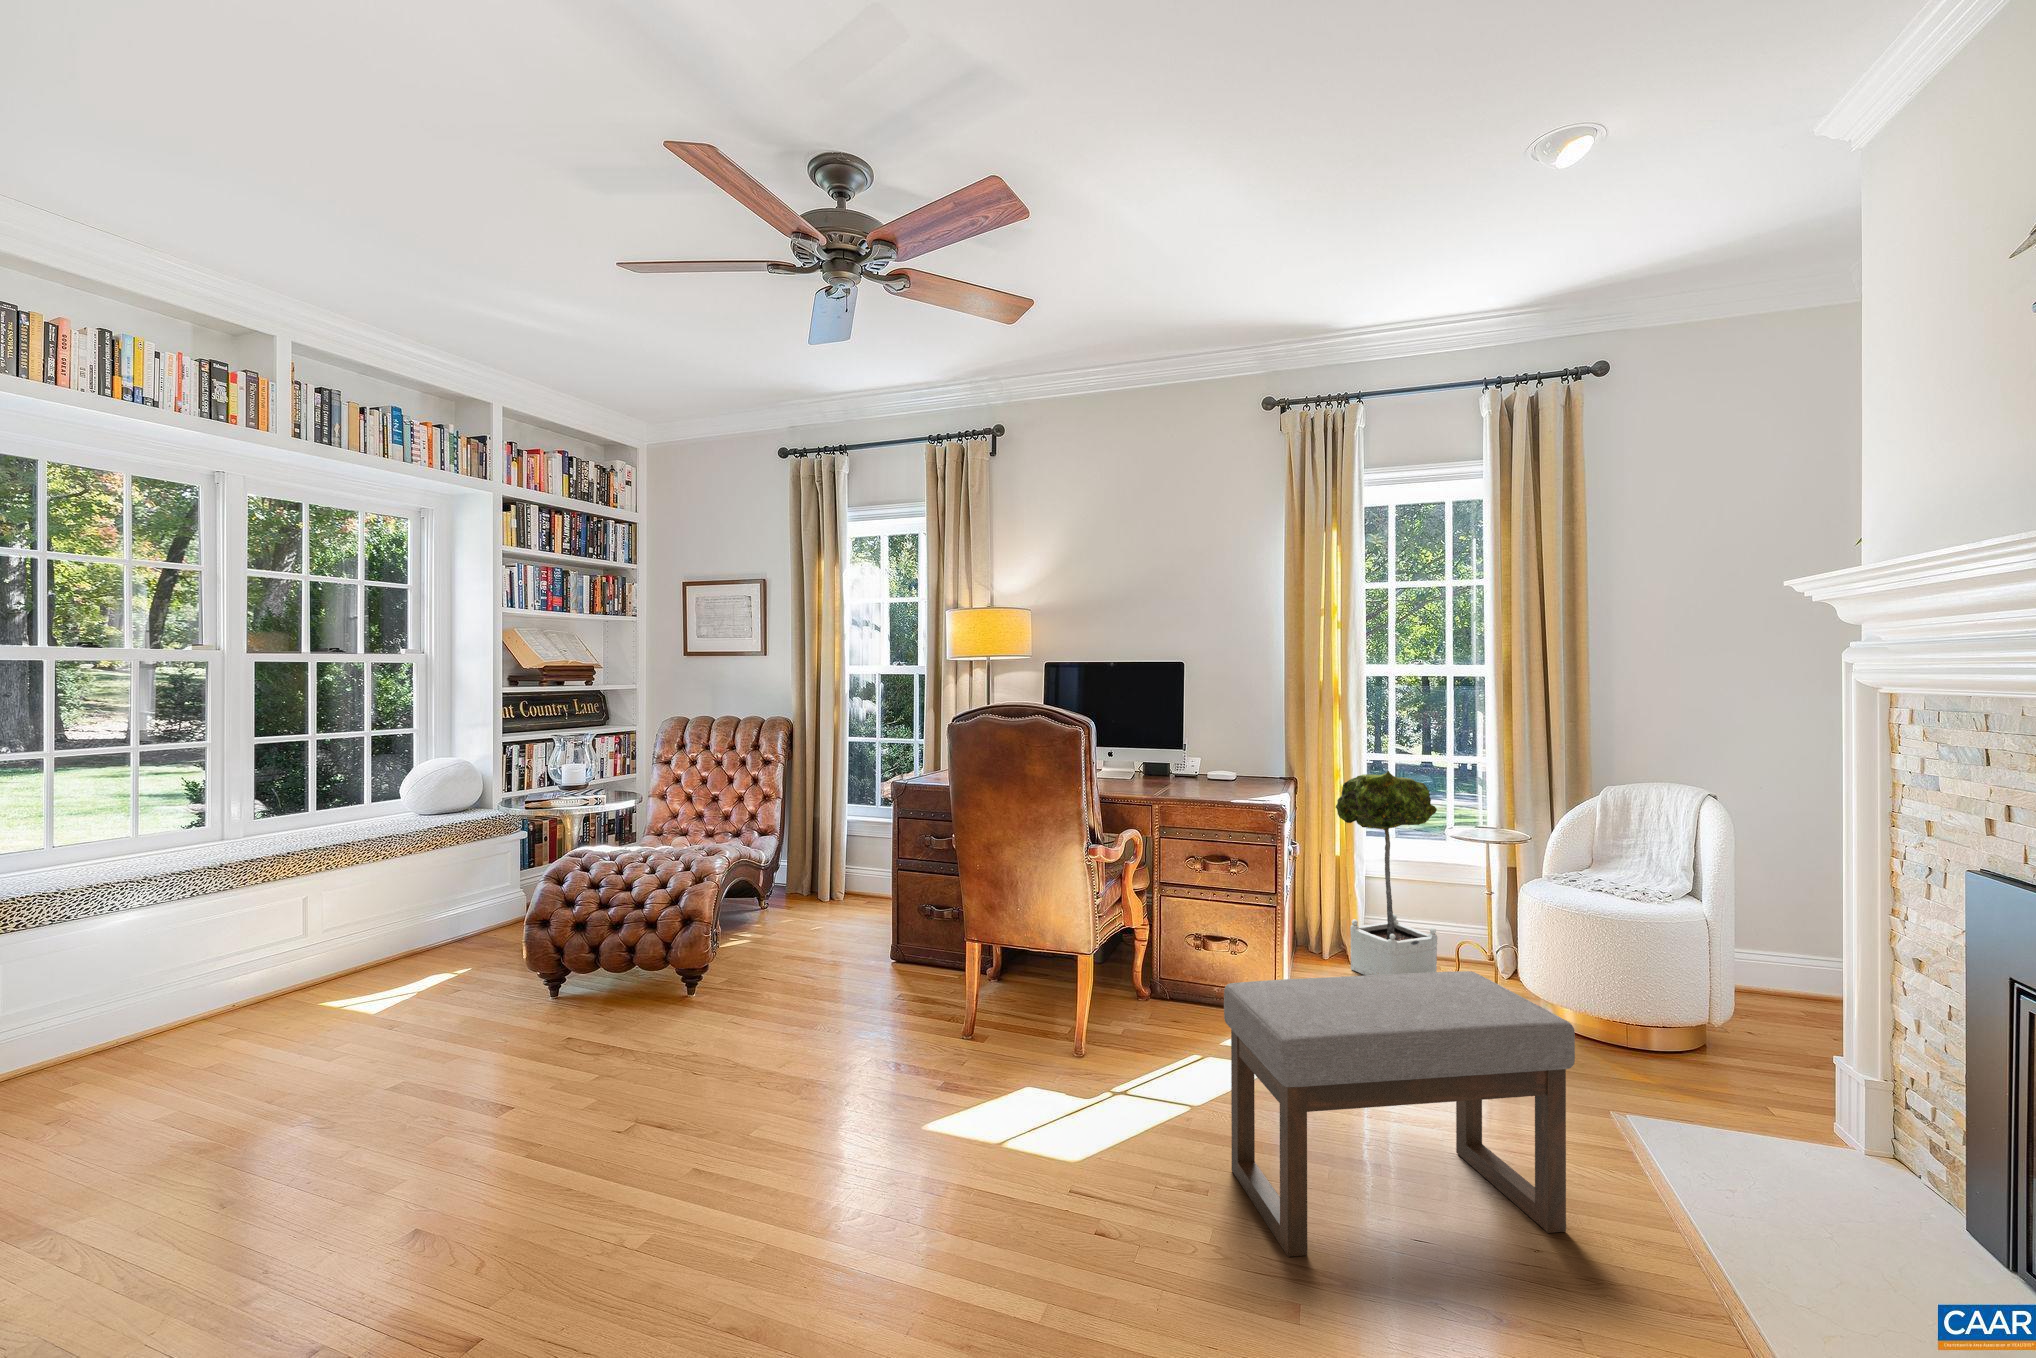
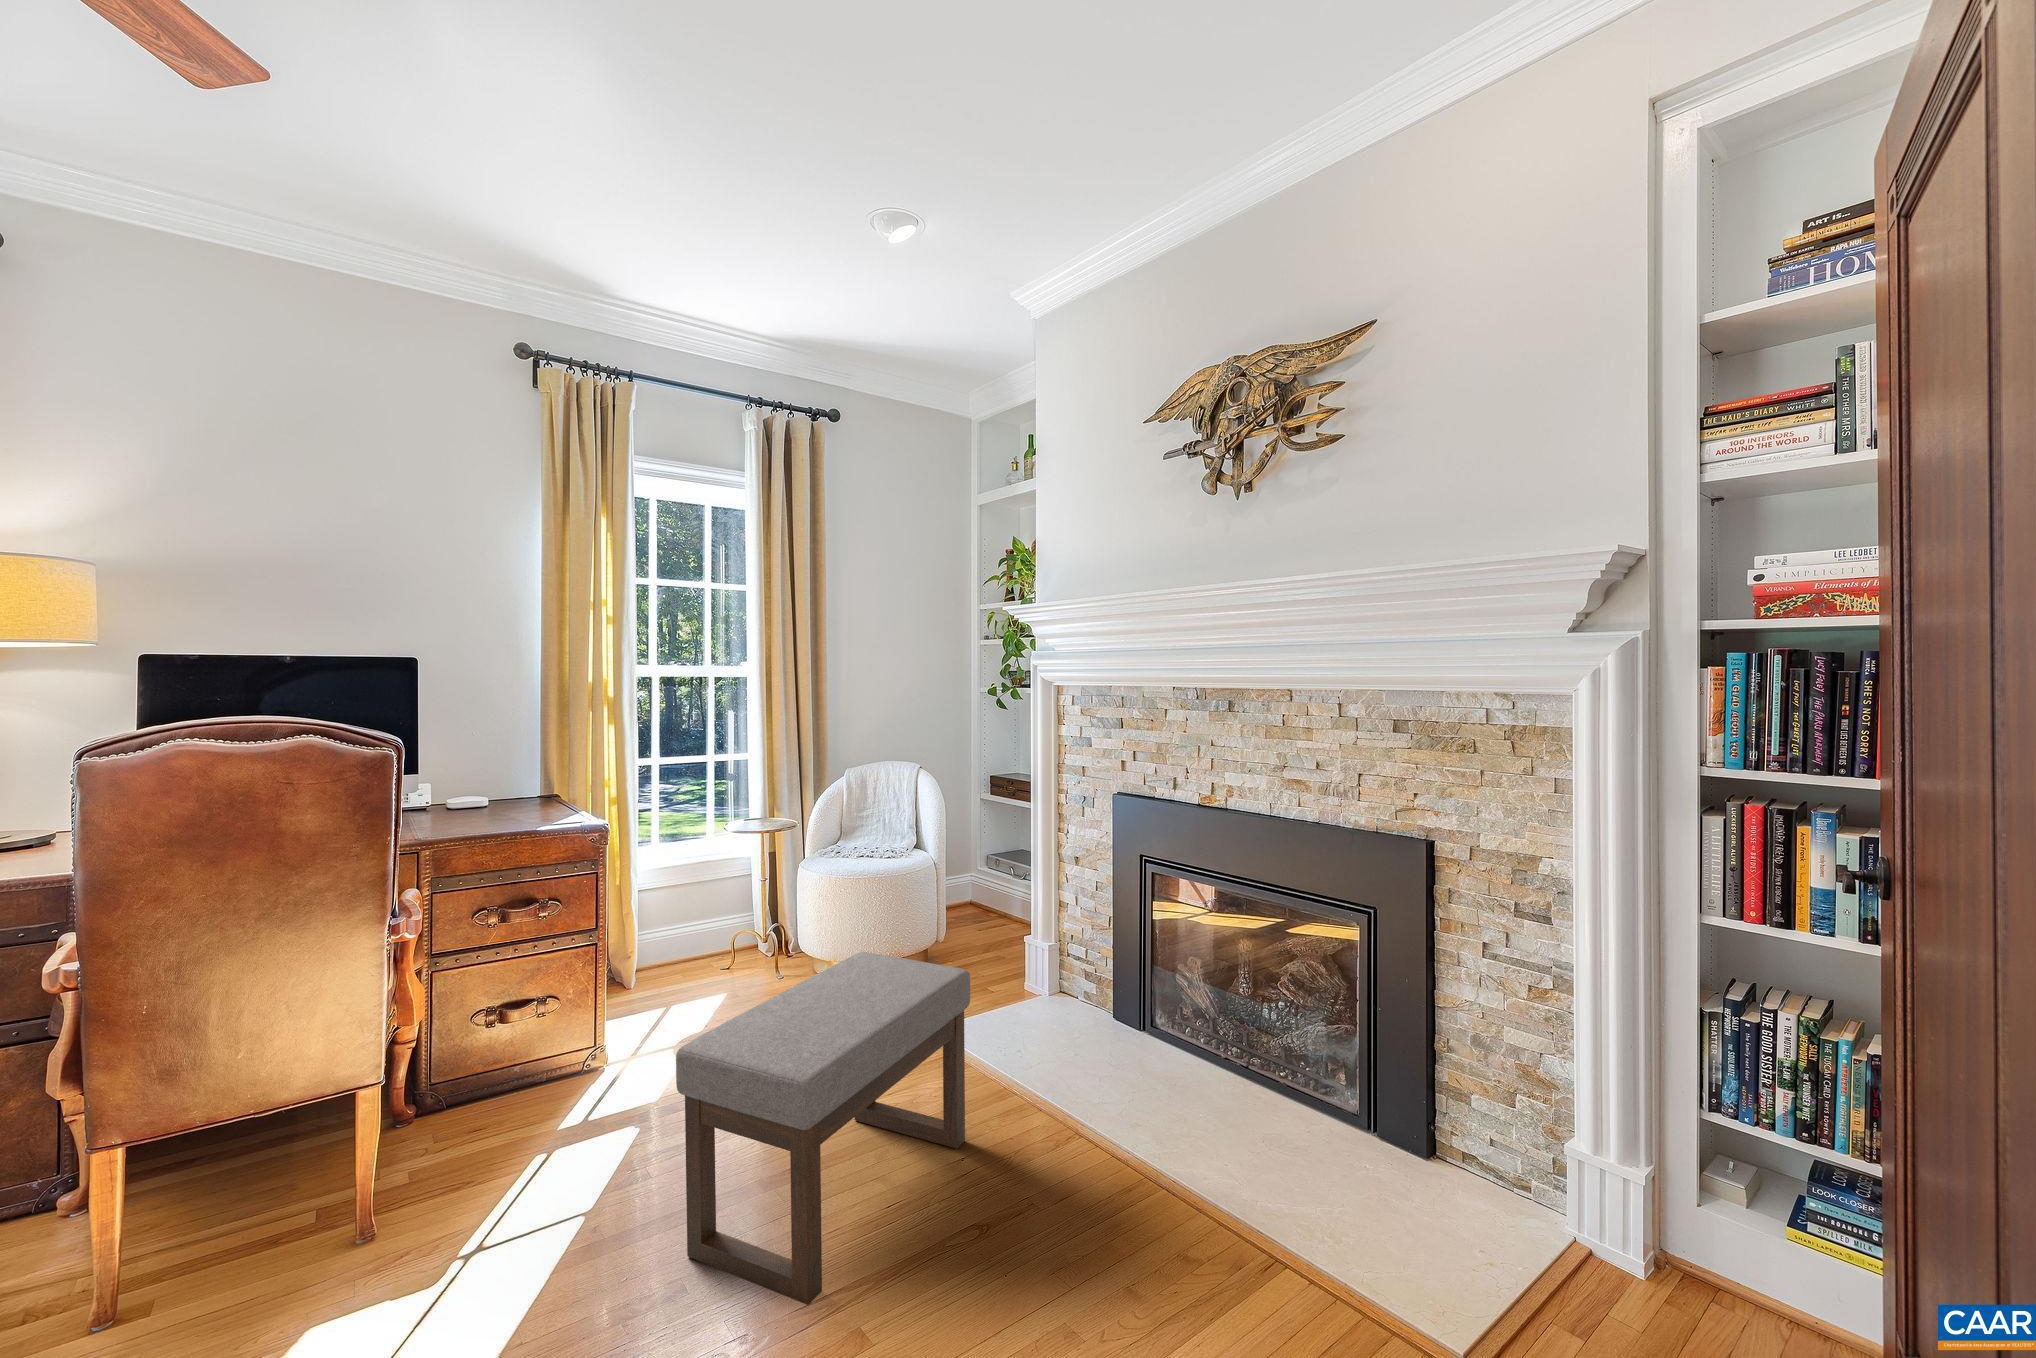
potted tree: present [1336,771,1437,976] -> none [617,775,720,991]

